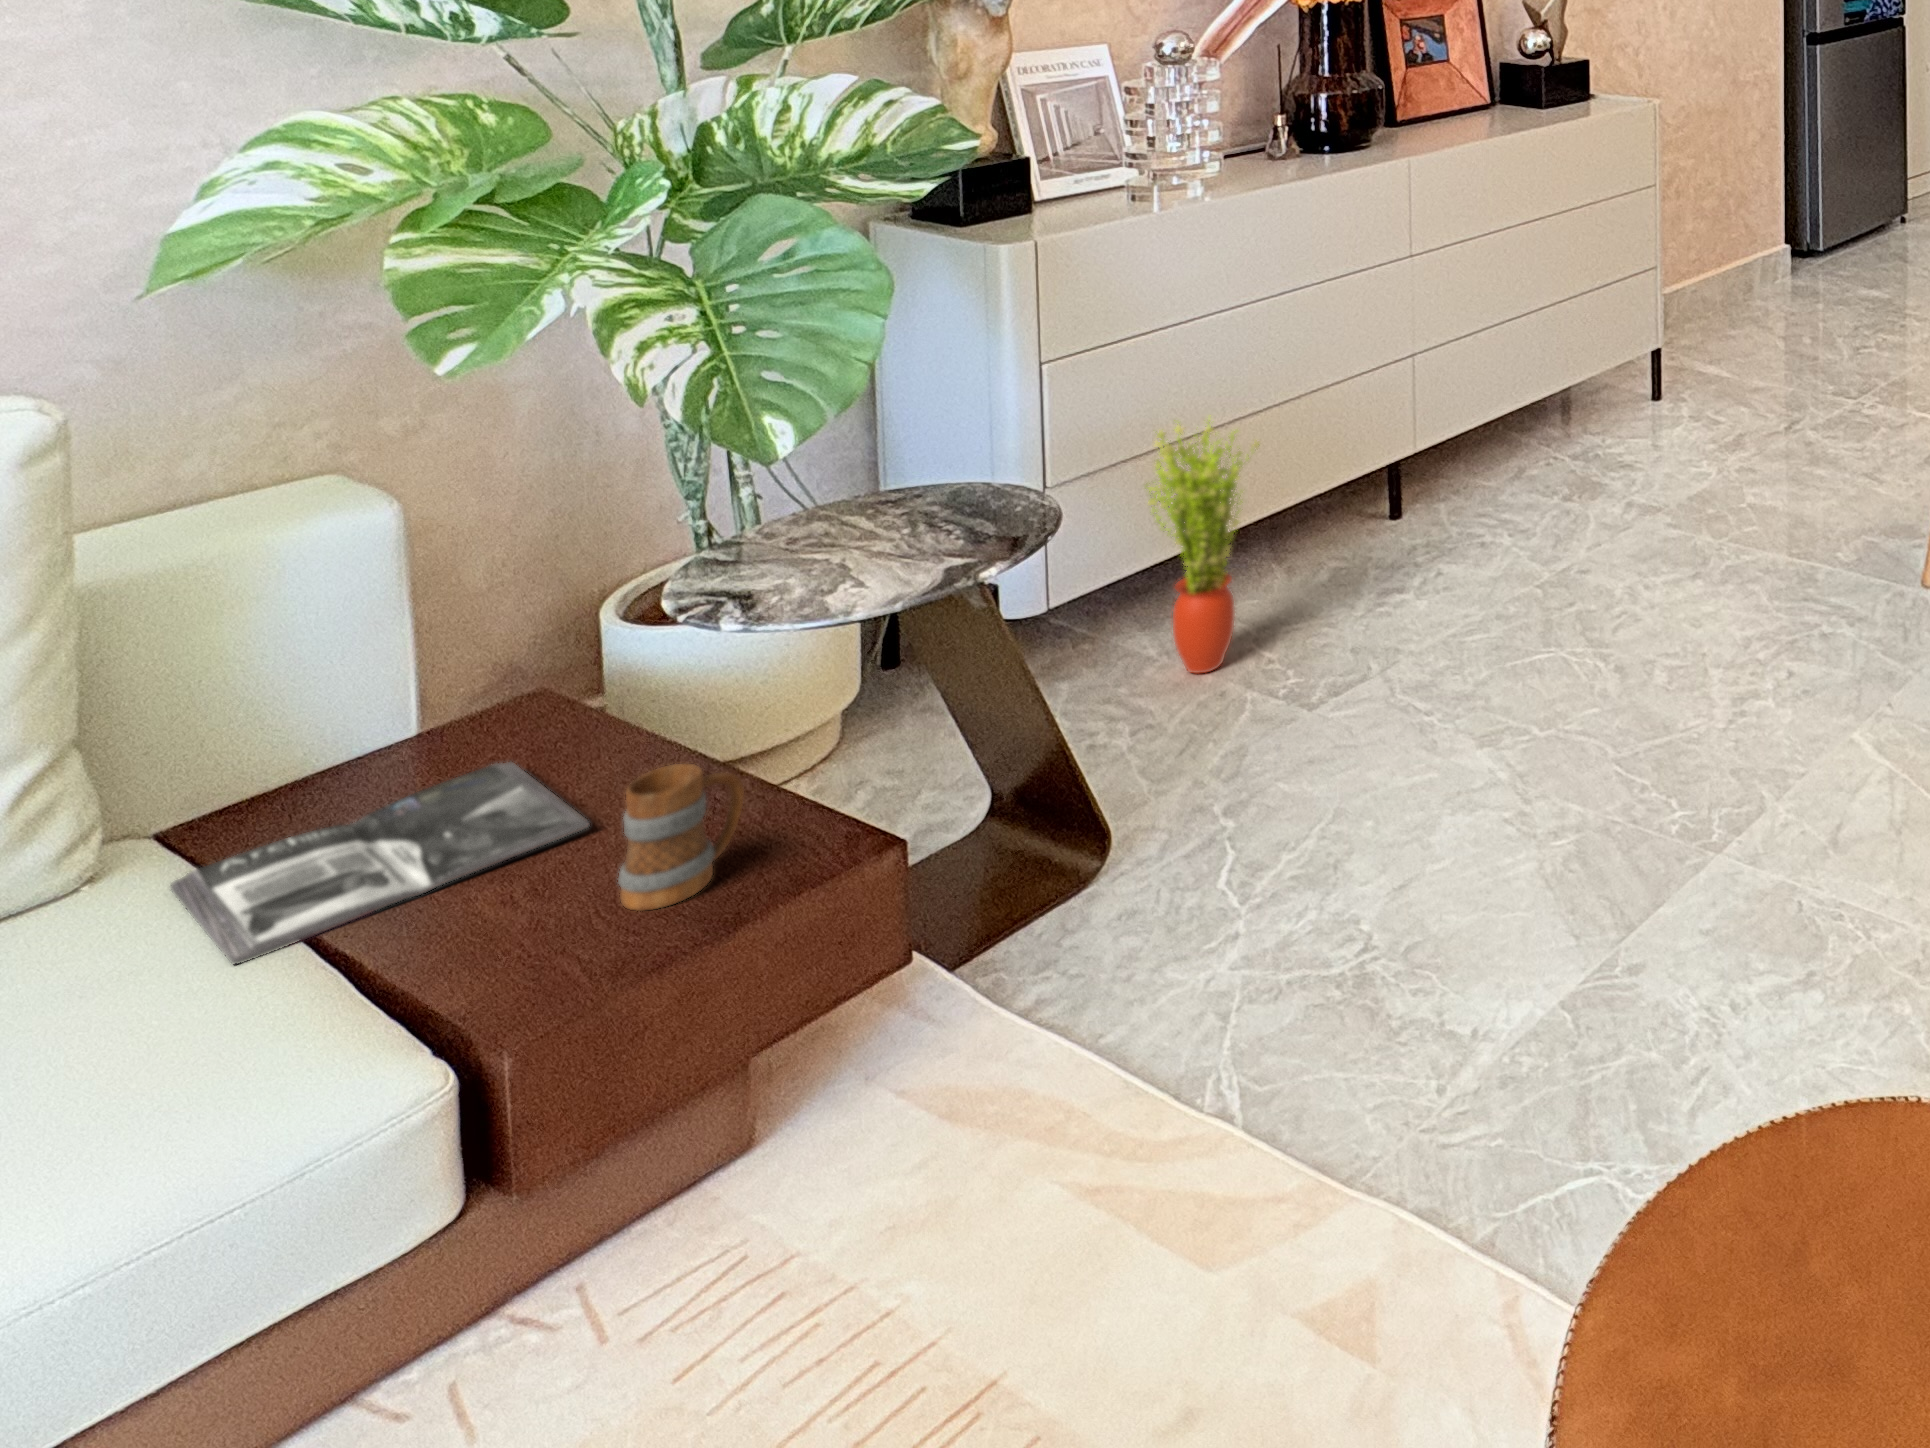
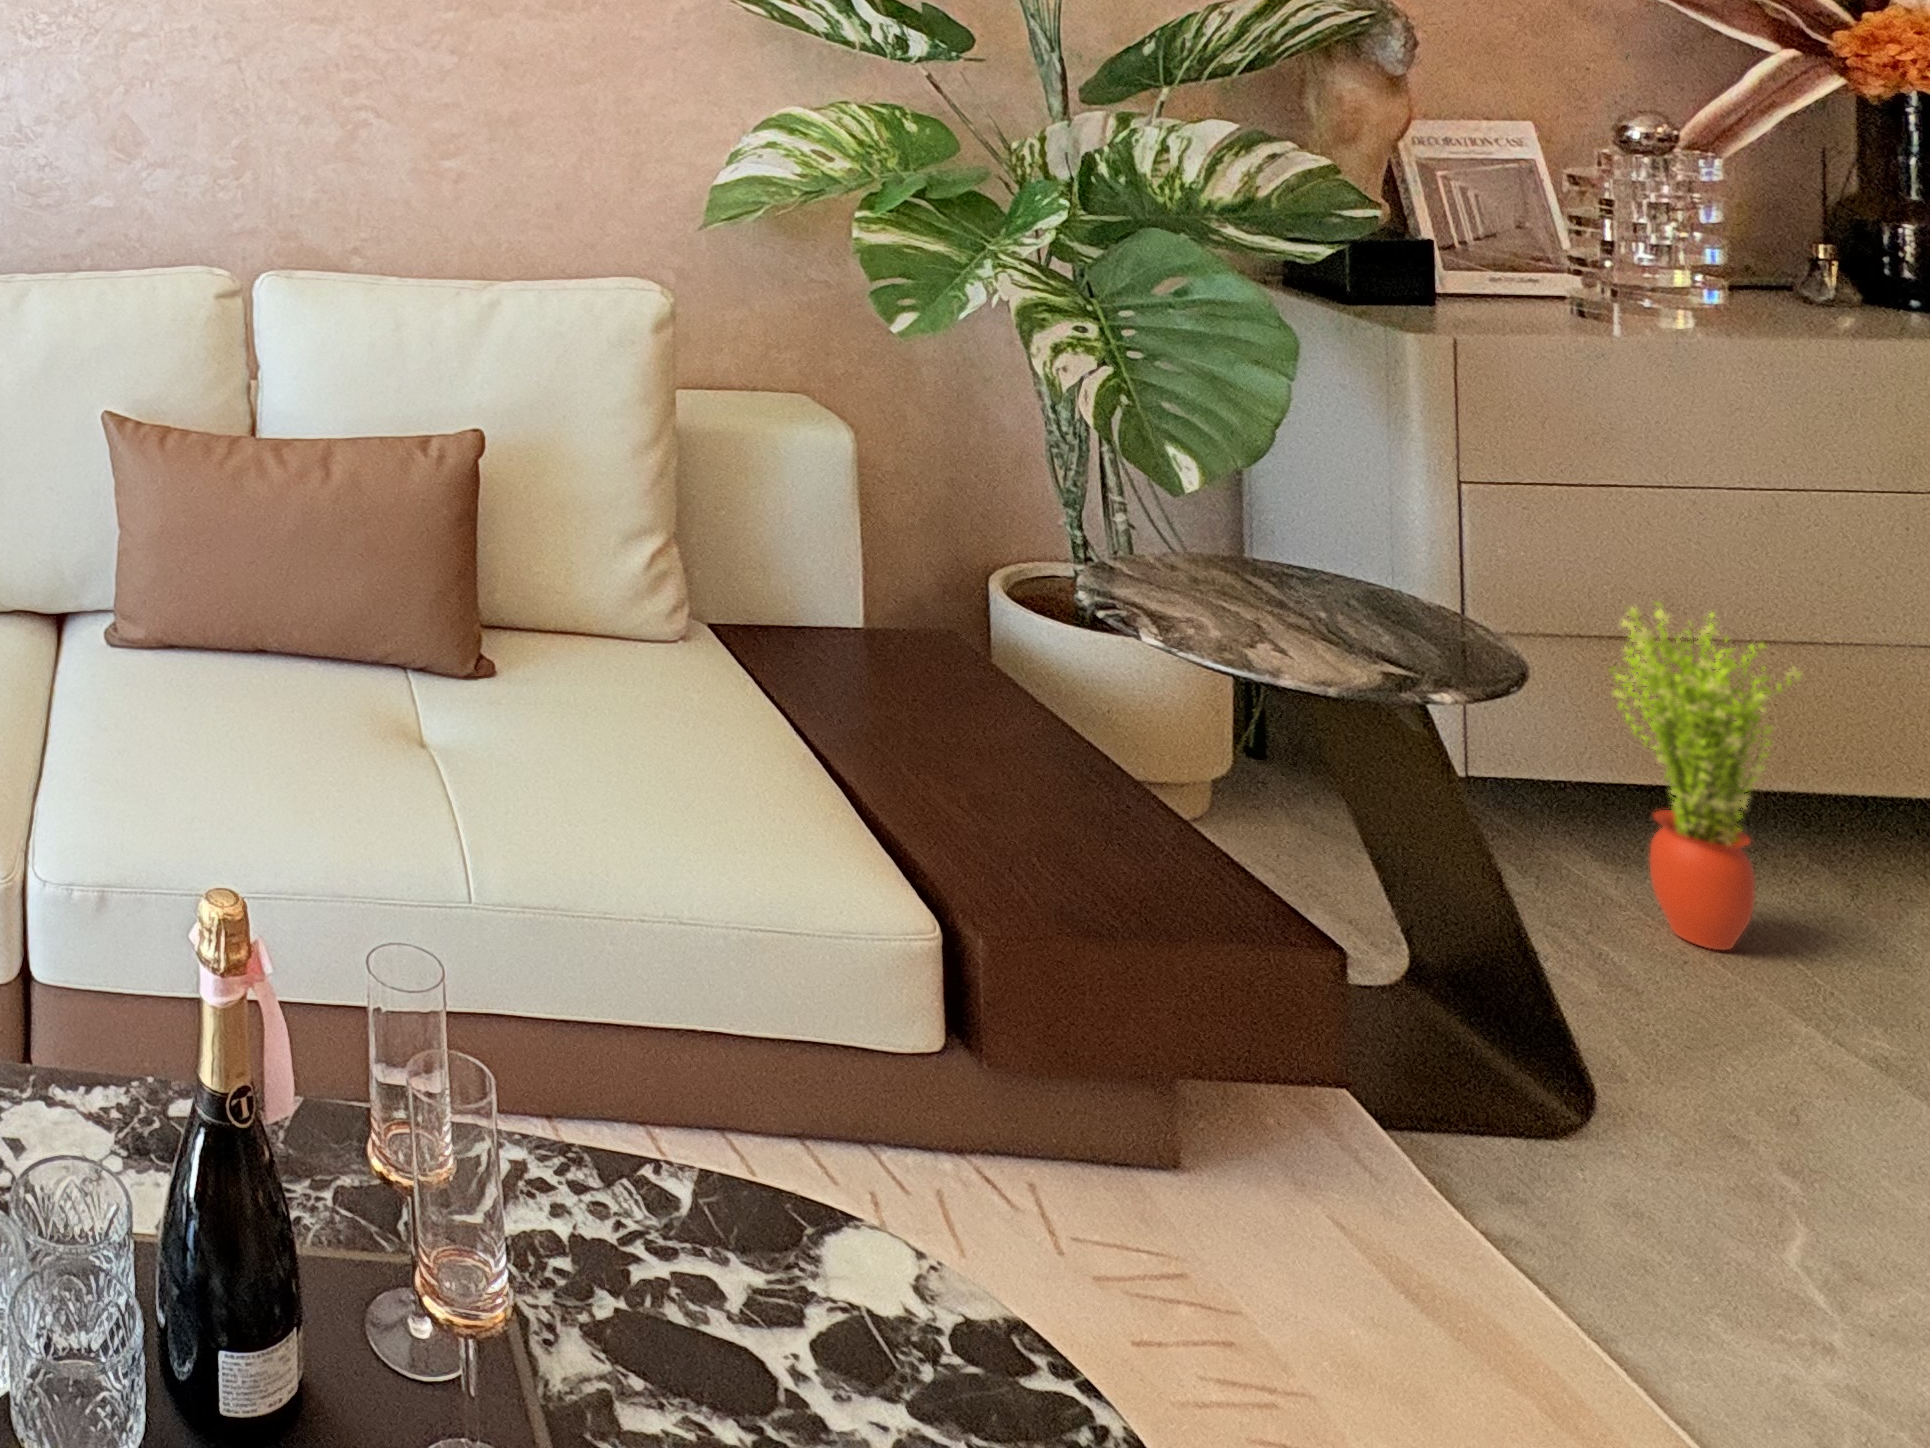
magazine: present [171,762,589,965] -> none [724,667,1016,772]
mug: present [618,763,744,911] -> none [1050,743,1164,881]

